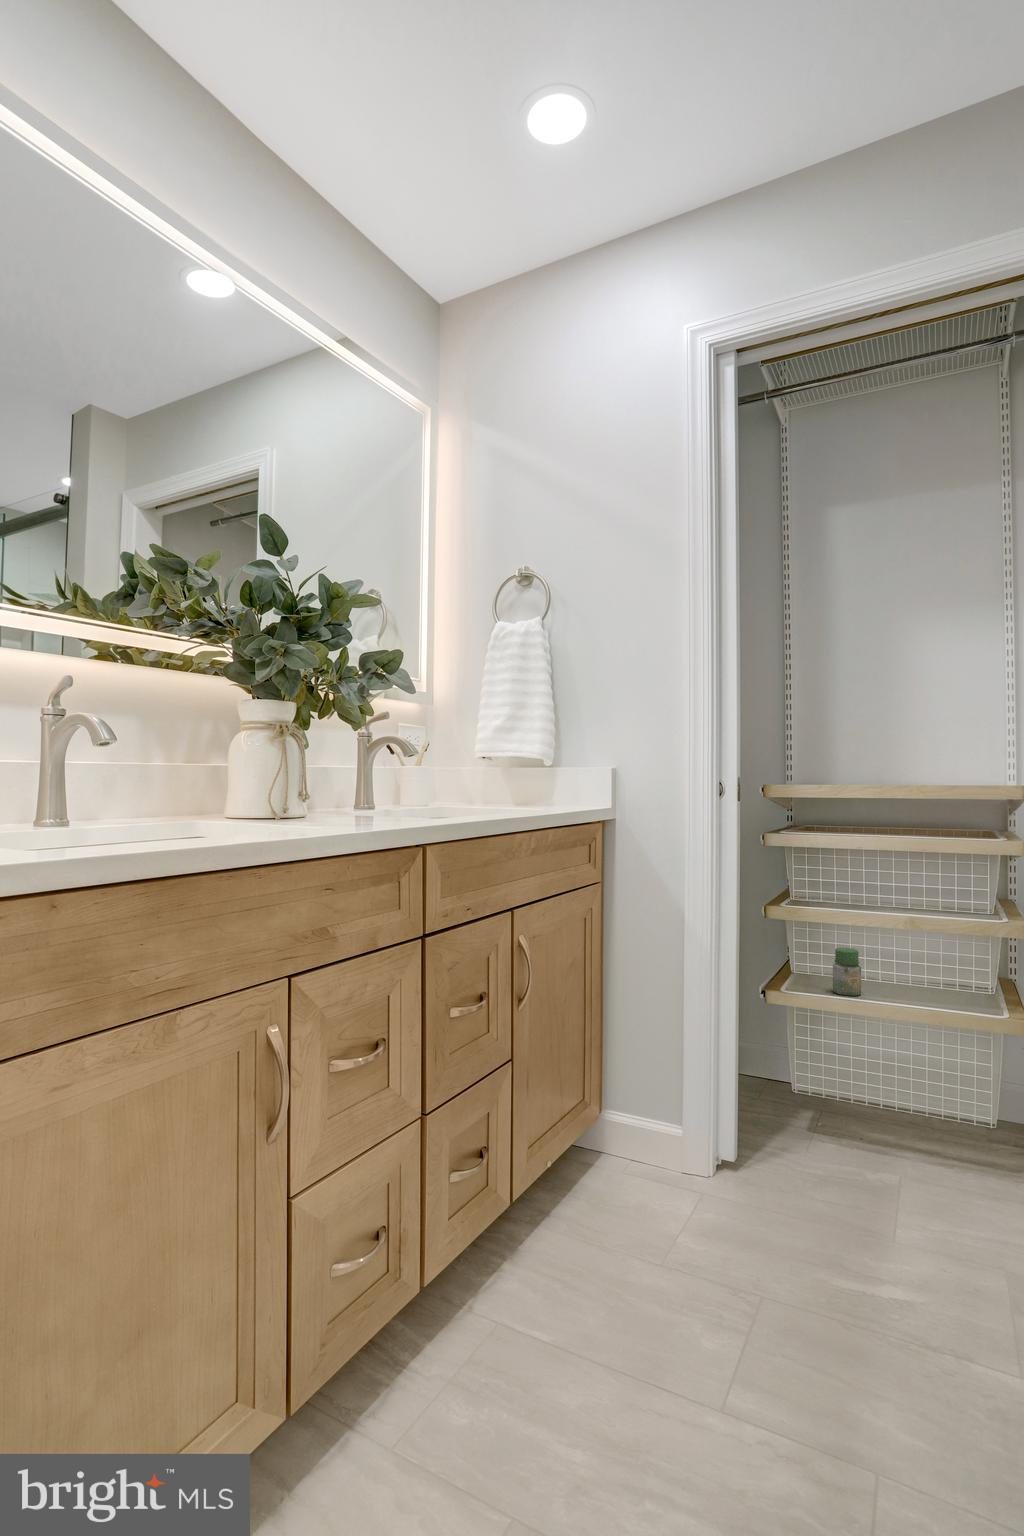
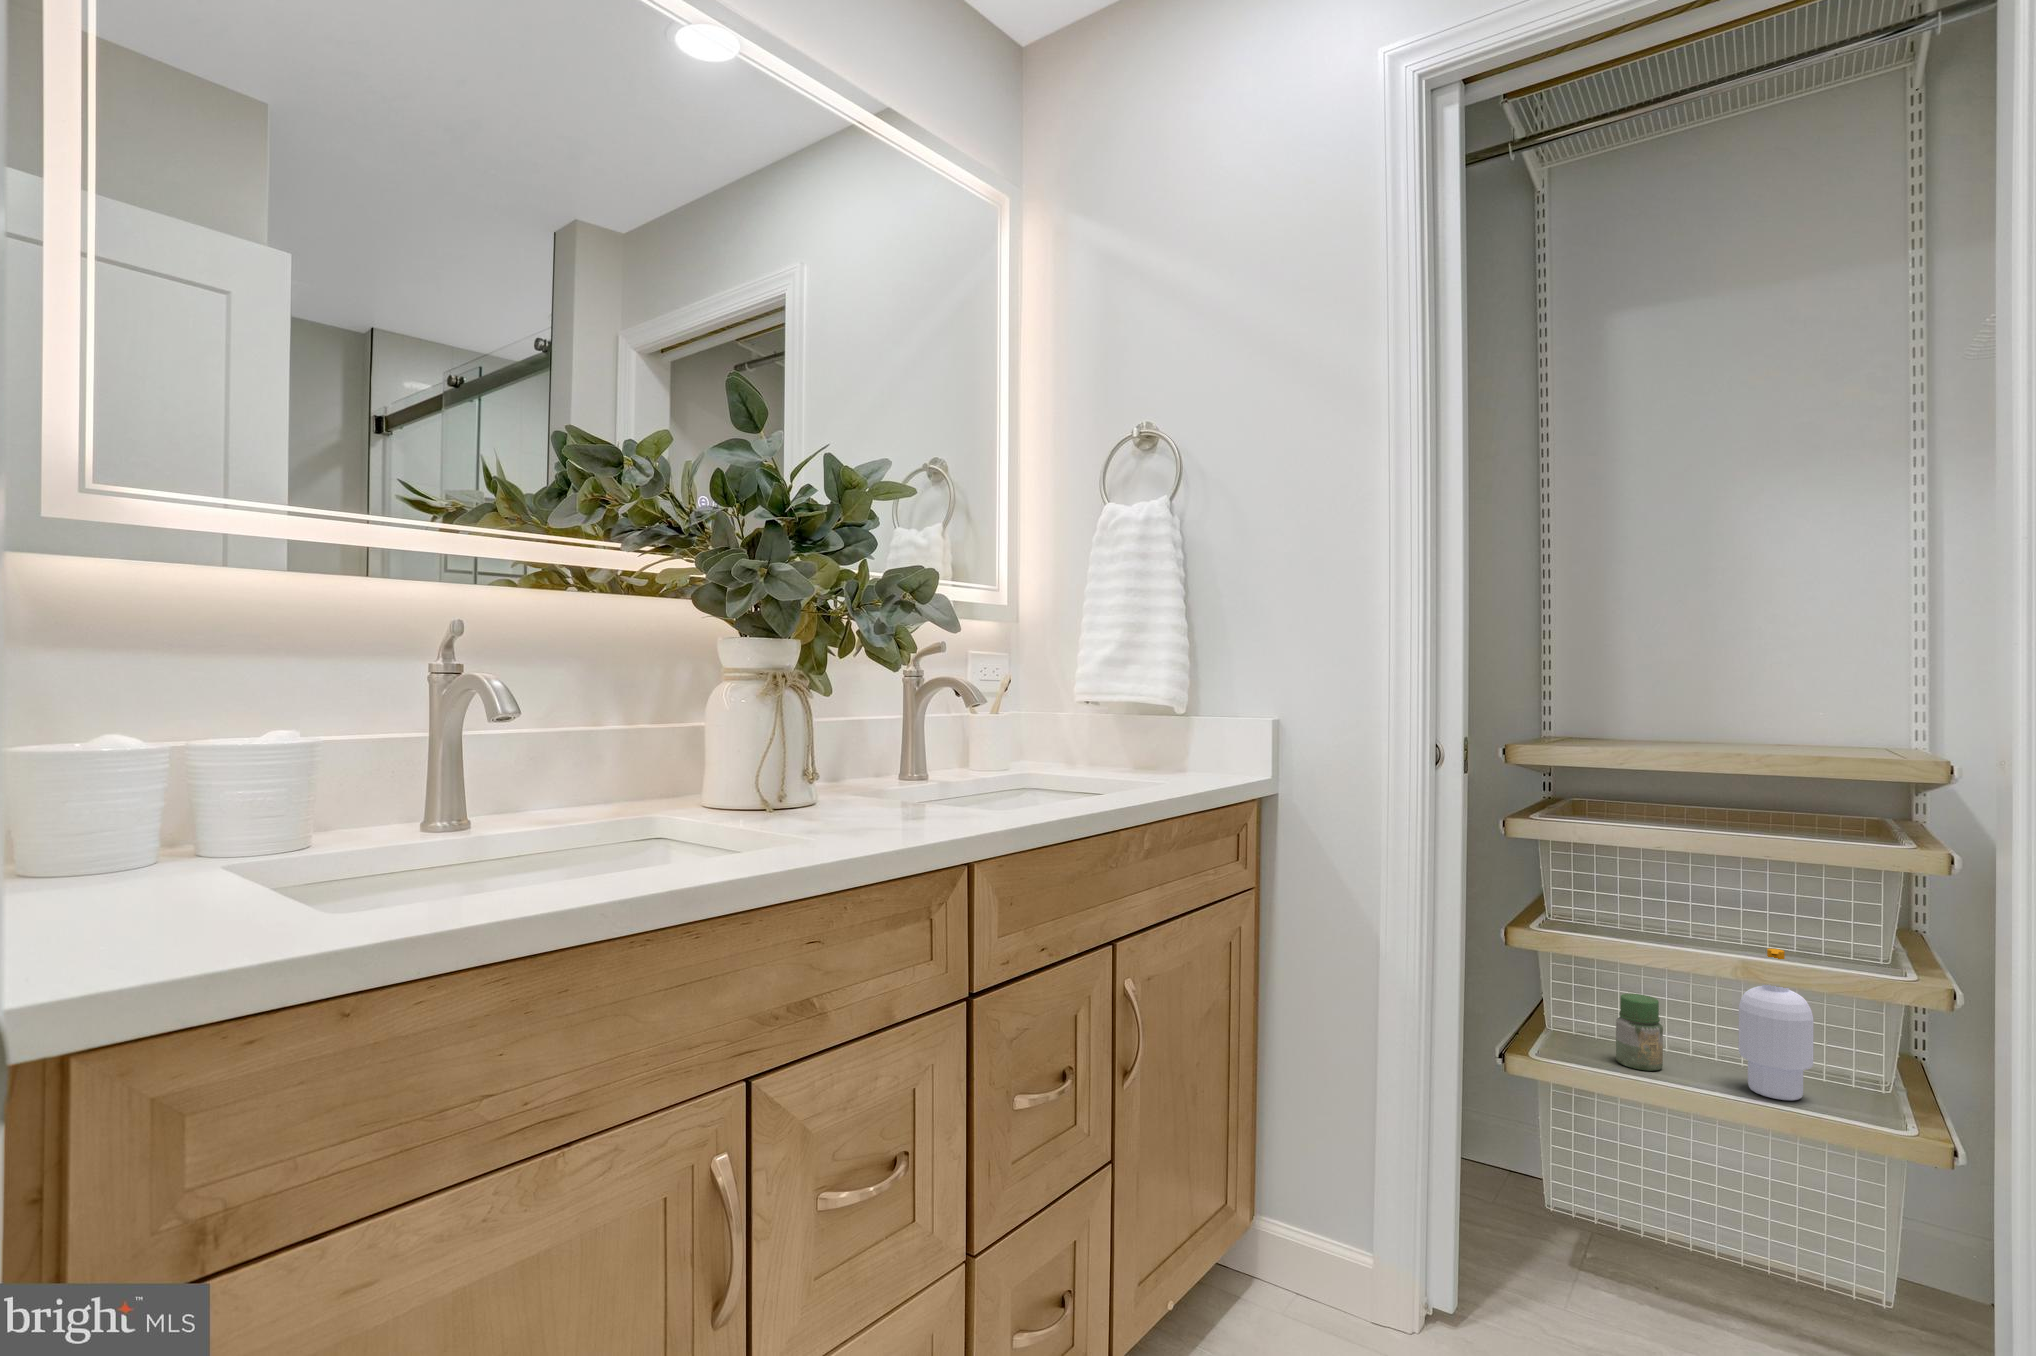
soap bottle: none [906,912,950,1007] -> present [1738,948,1814,1100]

